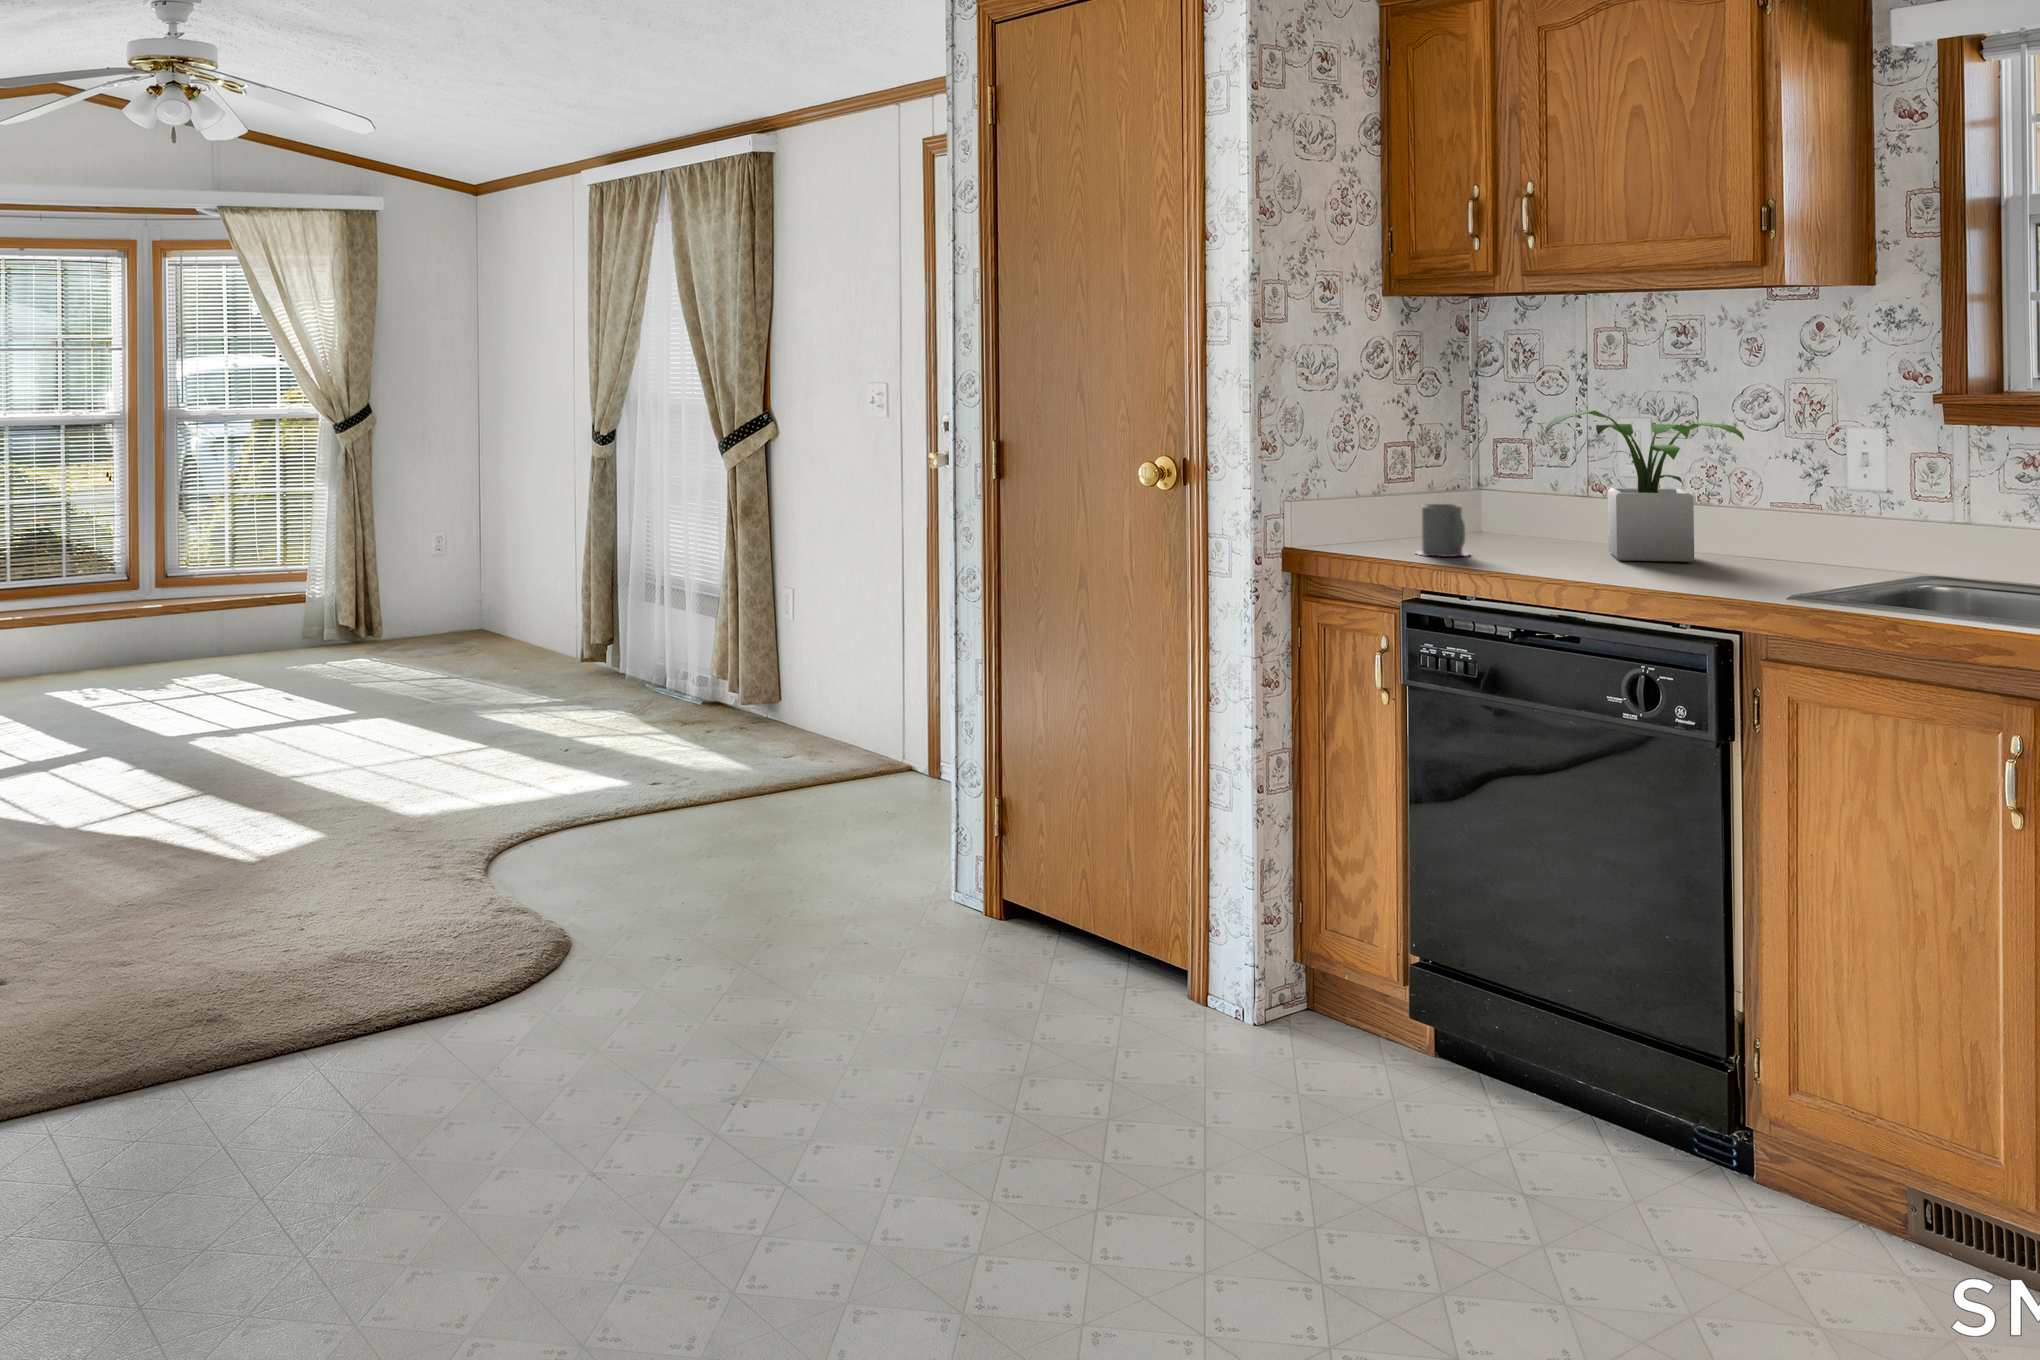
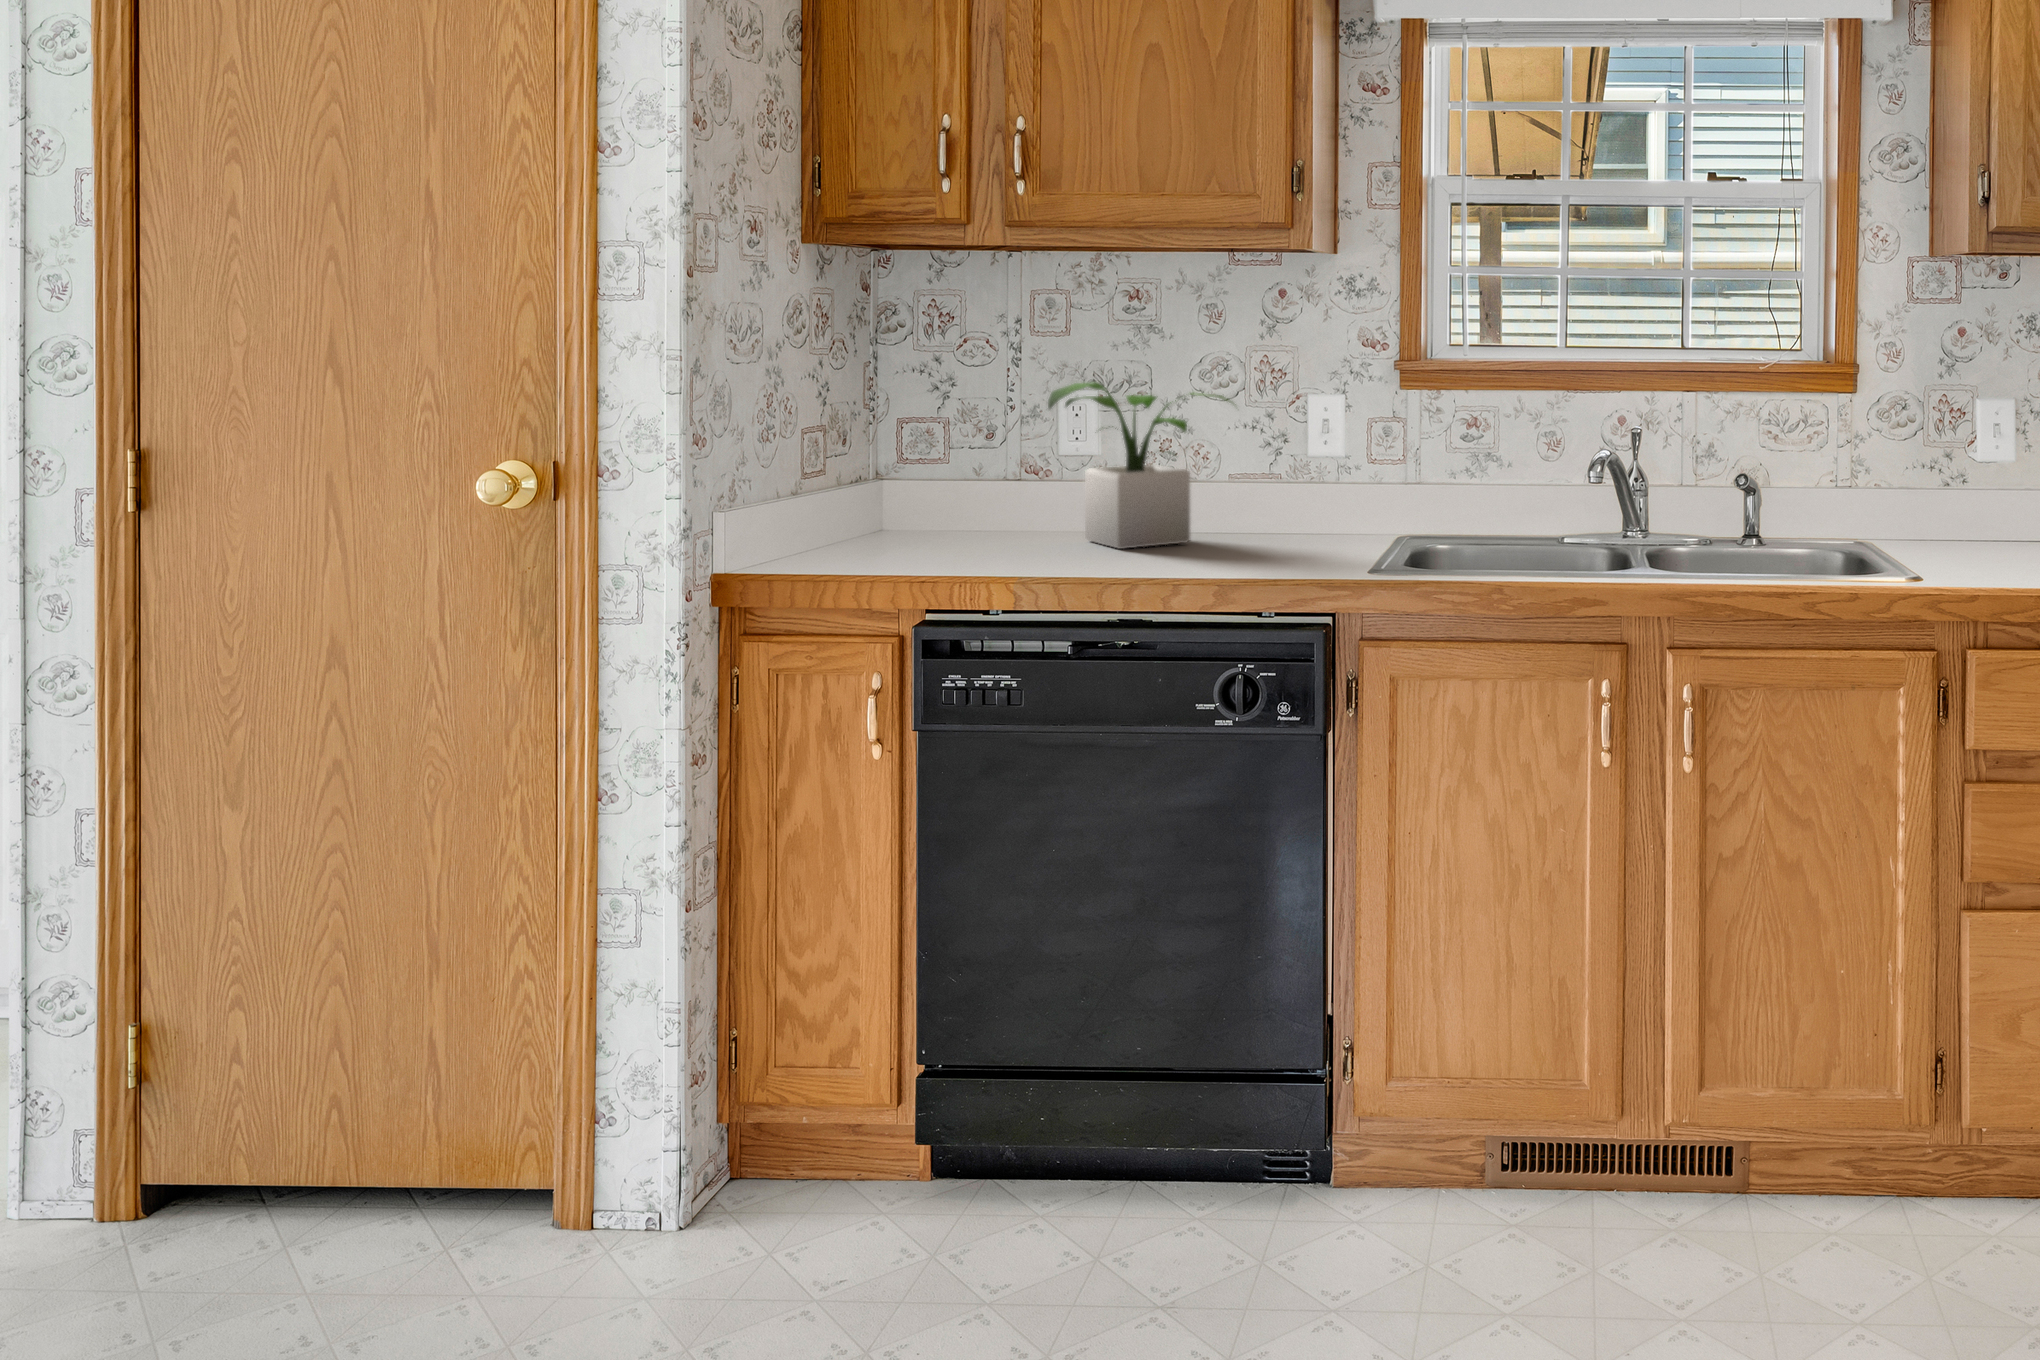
mug: present [1416,504,1469,557] -> none [895,501,967,567]

